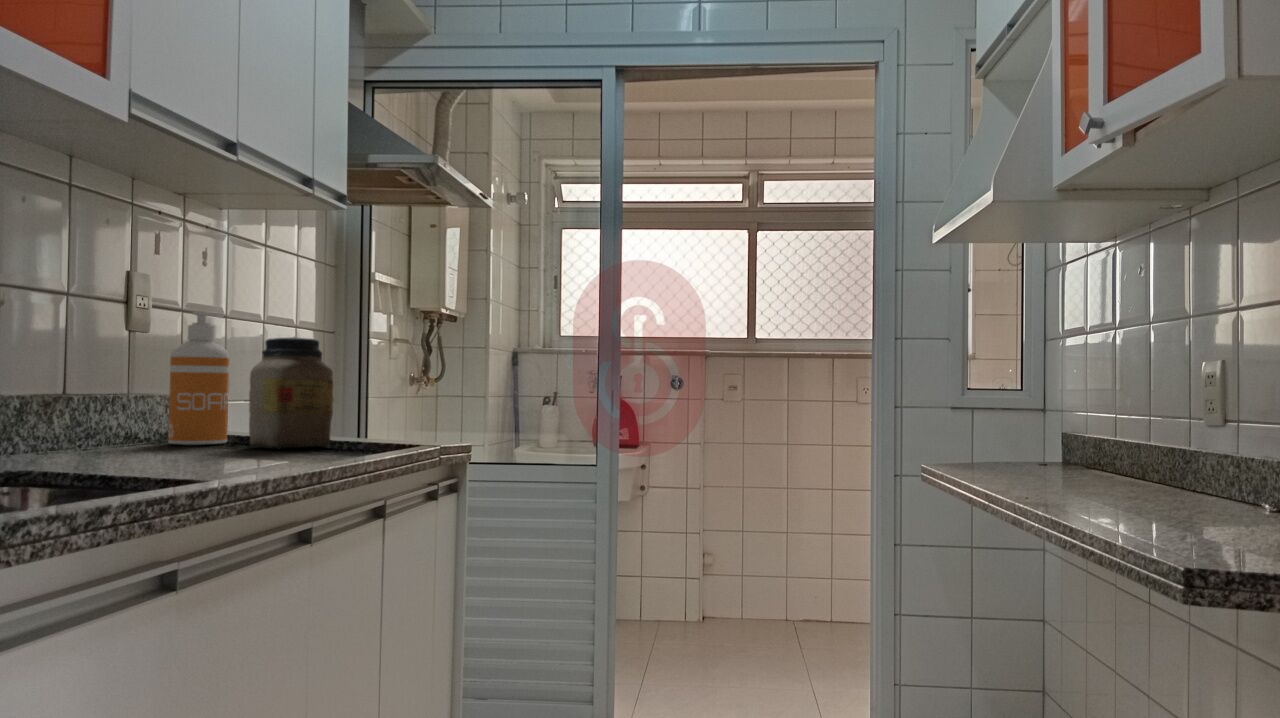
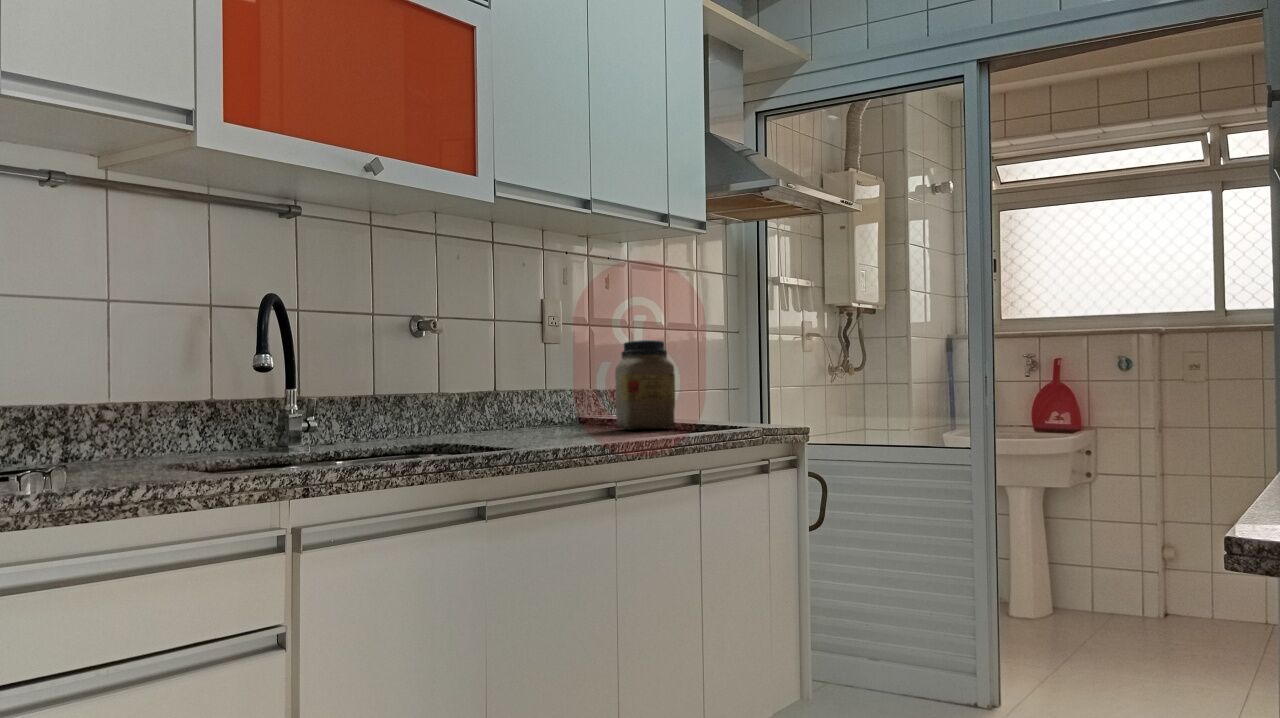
soap dispenser: present [168,311,229,445] -> none [571,323,614,428]

